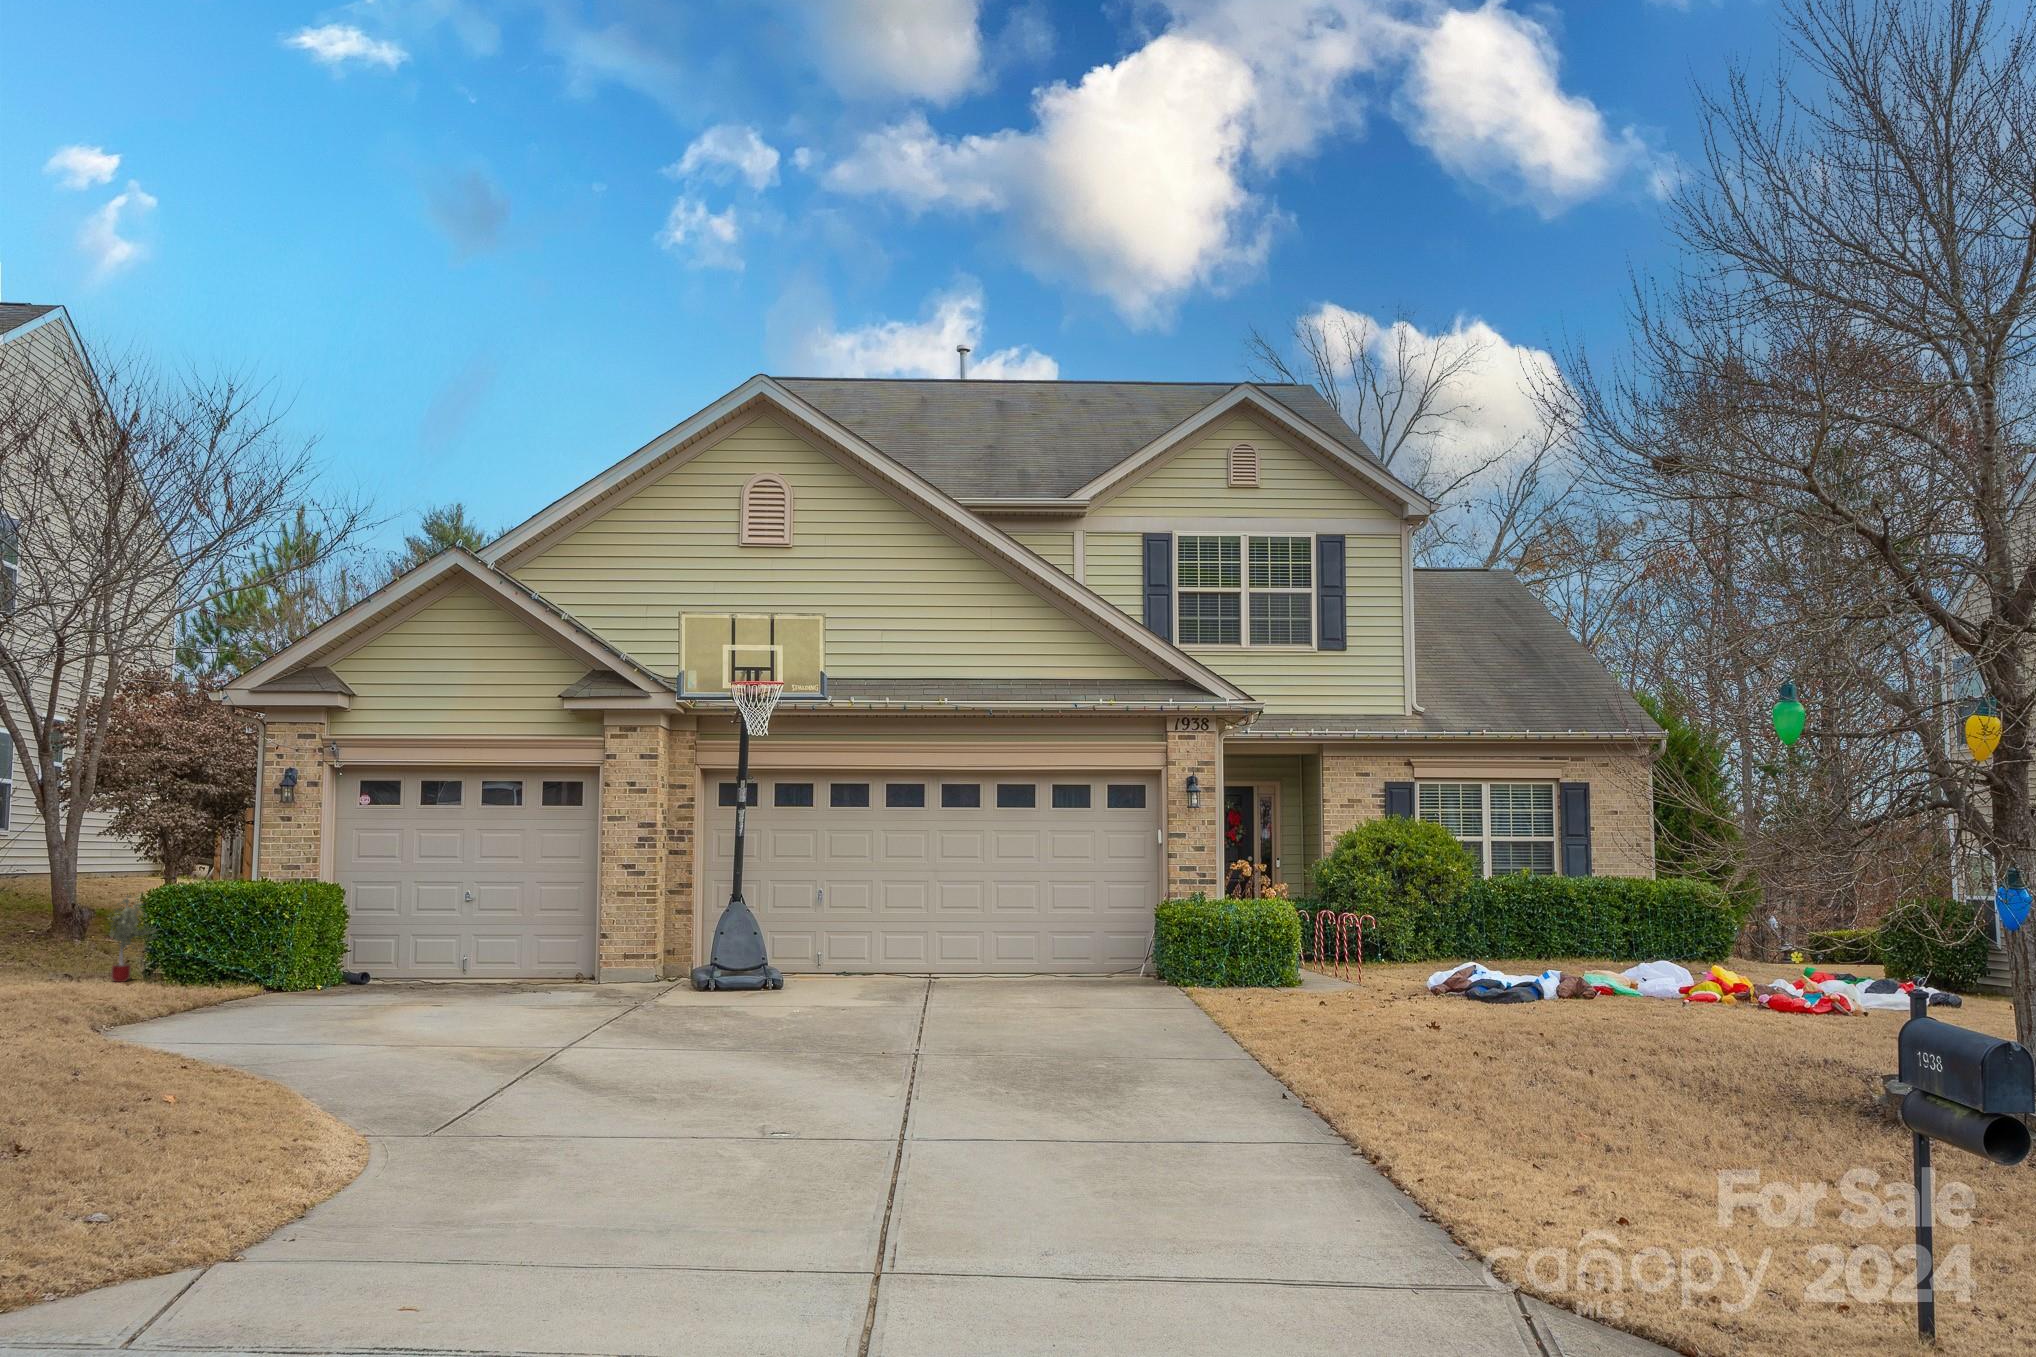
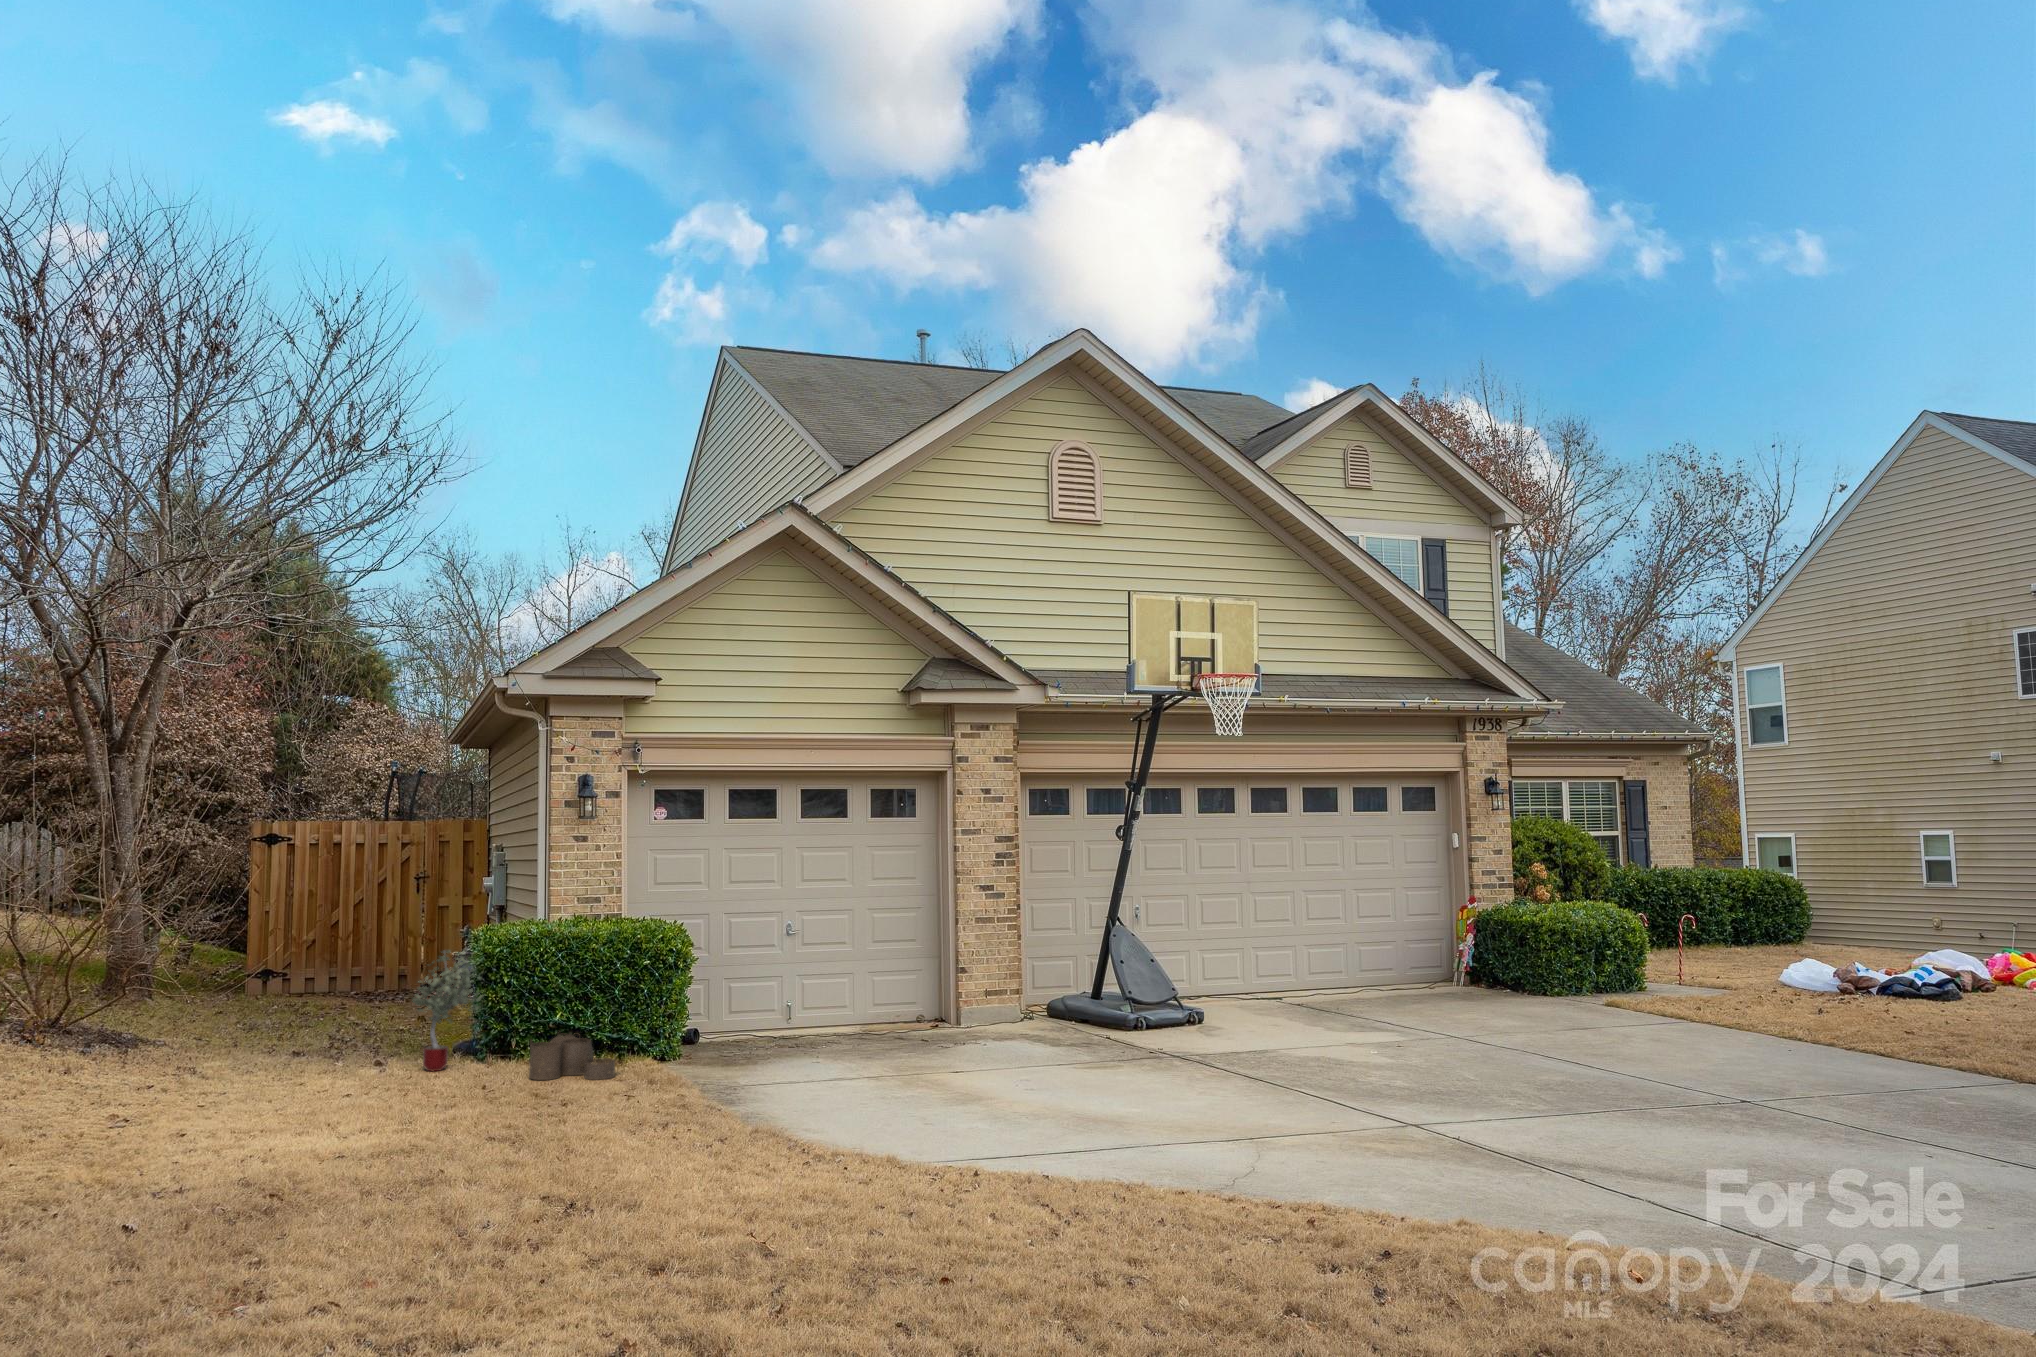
woven basket: none [159,958,221,992] -> present [529,1034,615,1080]

